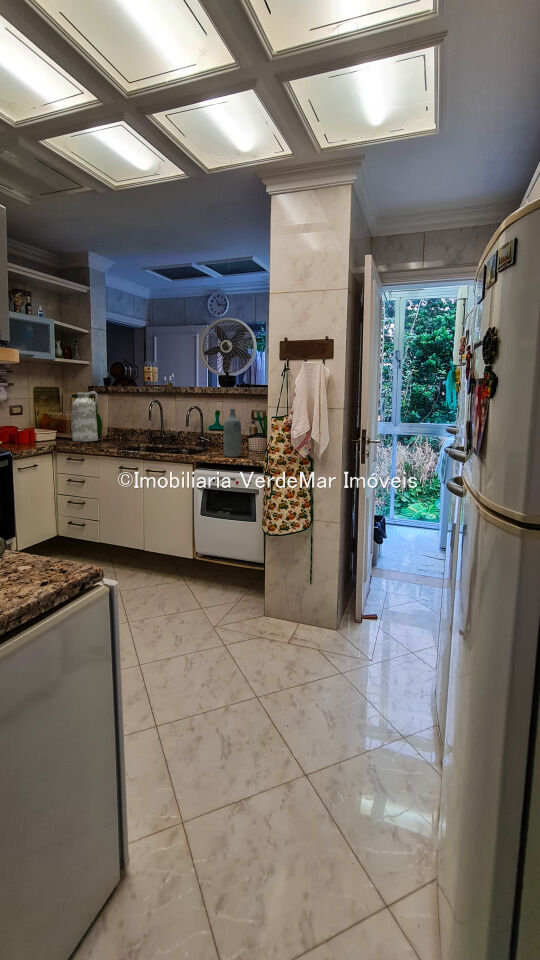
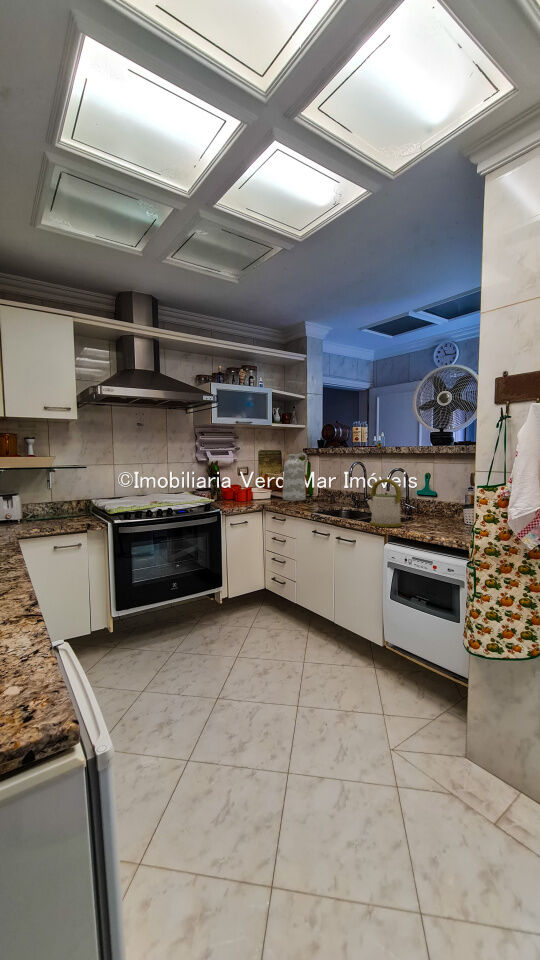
bottle: present [224,409,241,457] -> none [425,471,448,530]
kettle: none [175,415,206,457] -> present [367,479,402,527]

